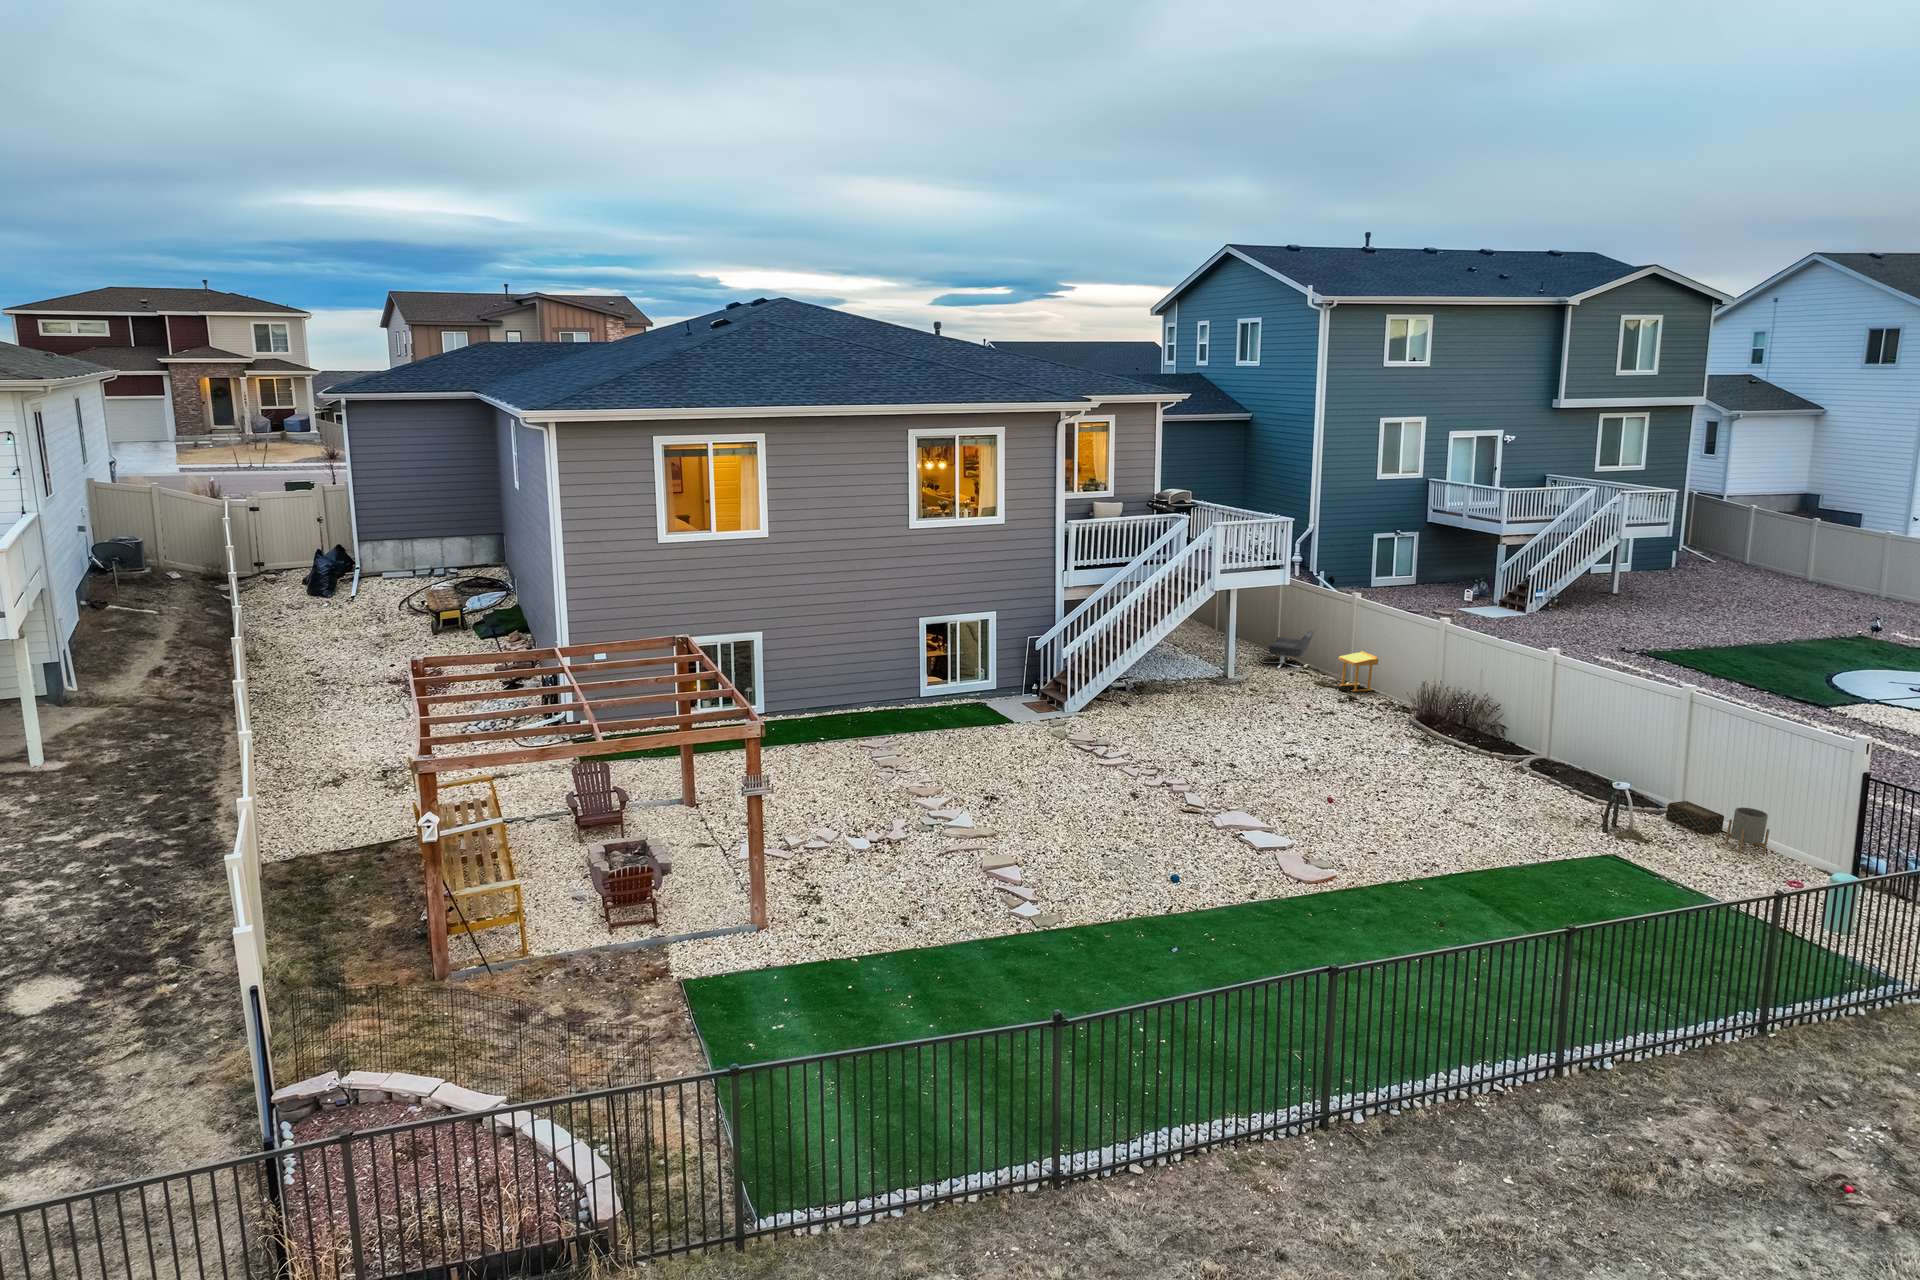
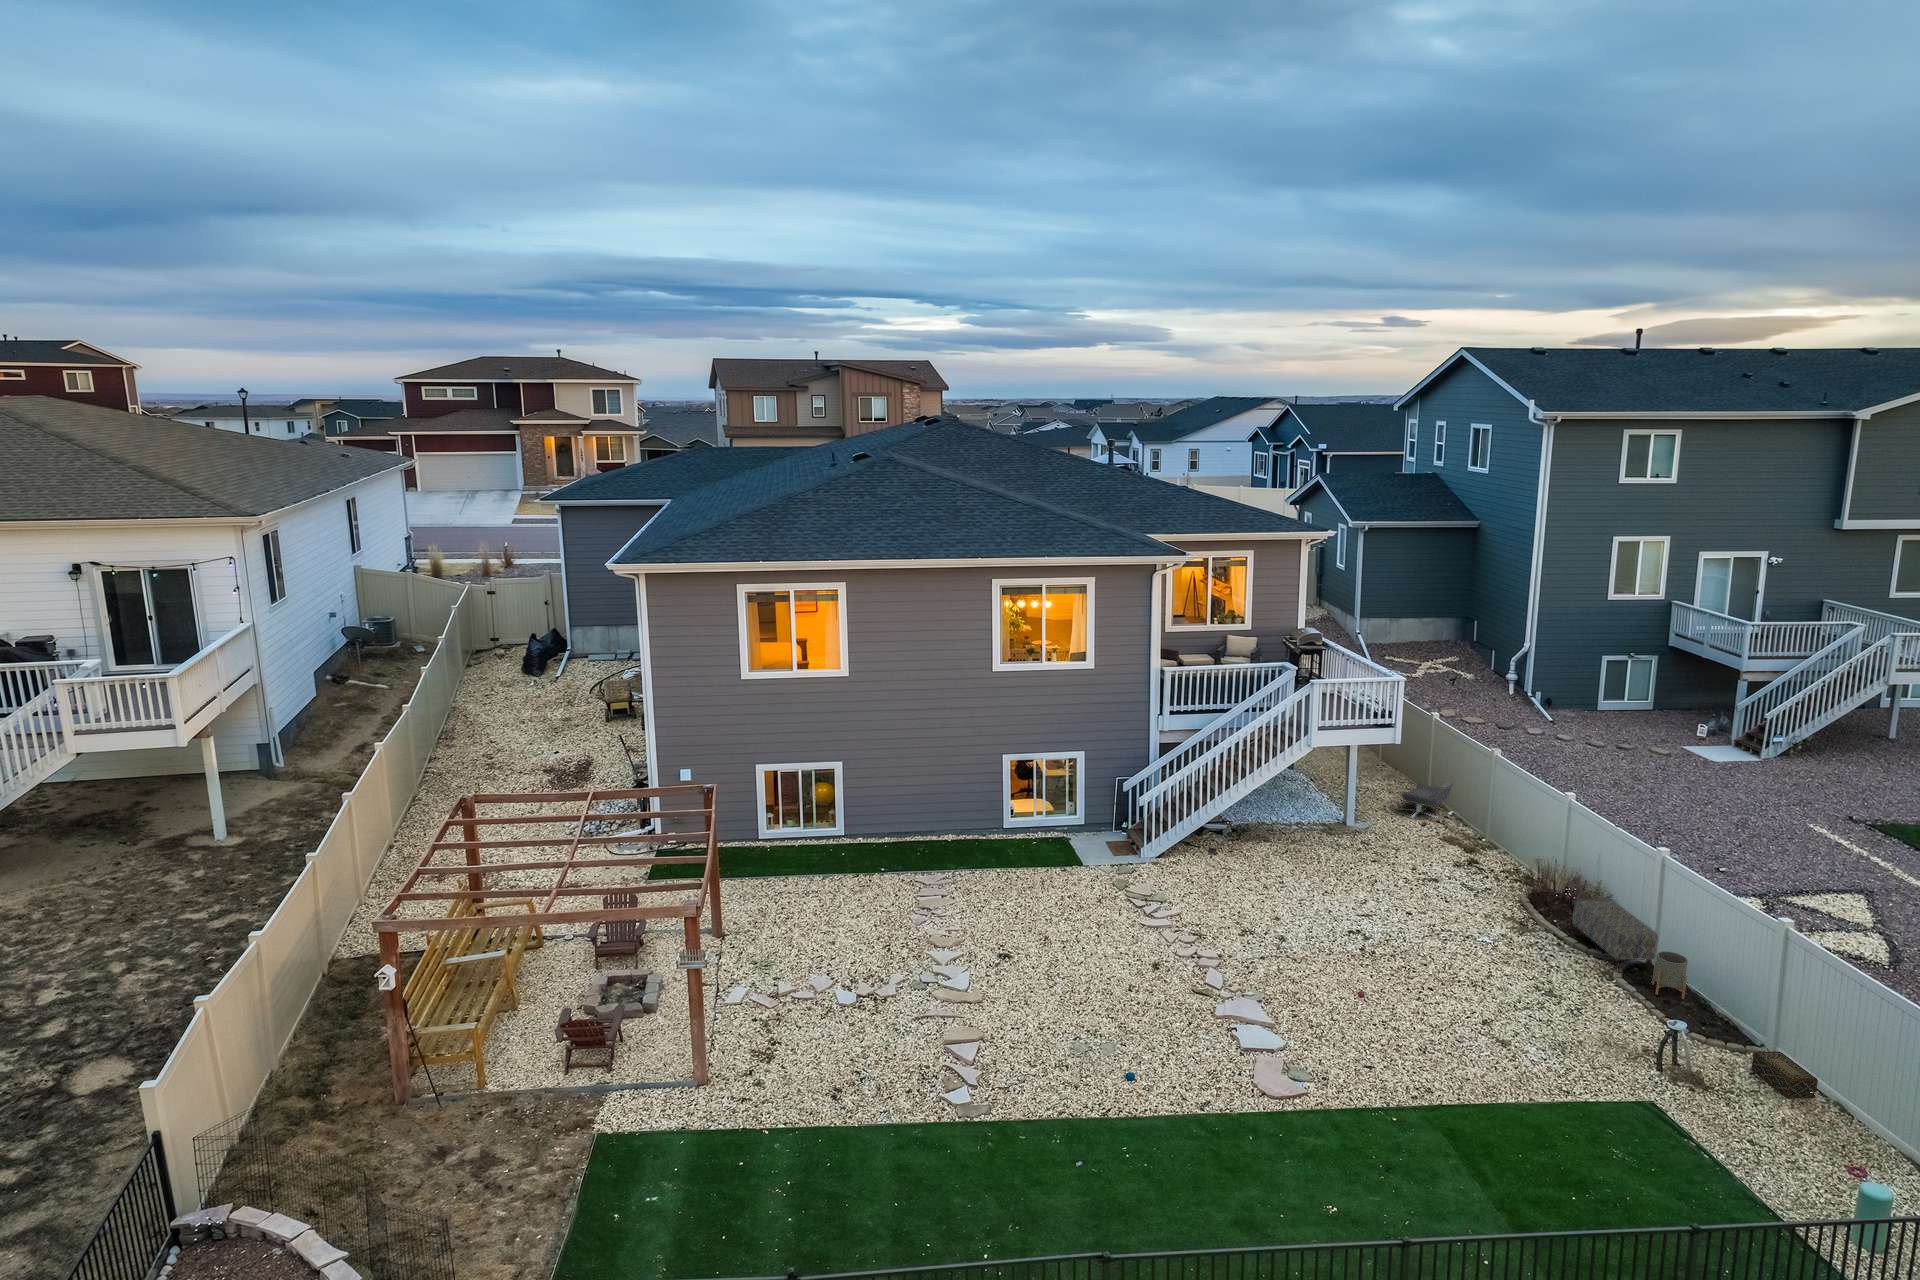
side table: present [1339,651,1378,692] -> none [1465,811,1507,854]
bench: none [1471,707,1554,764] -> present [1572,899,1658,970]
planter: present [1725,807,1769,854] -> present [1652,951,1688,999]

